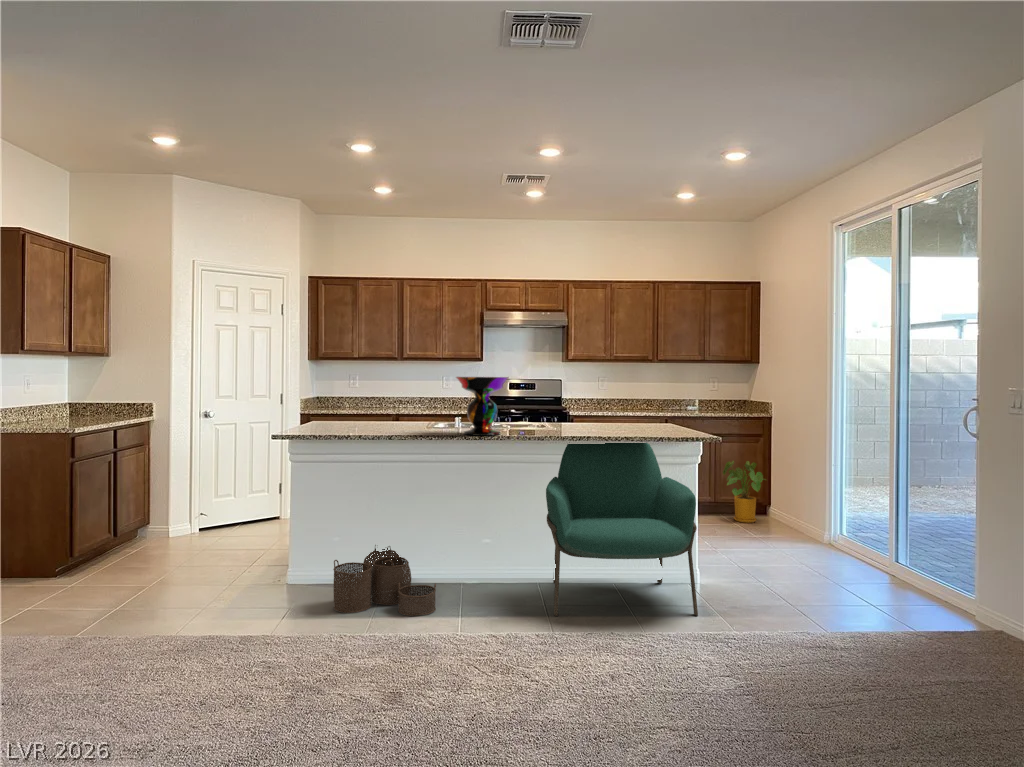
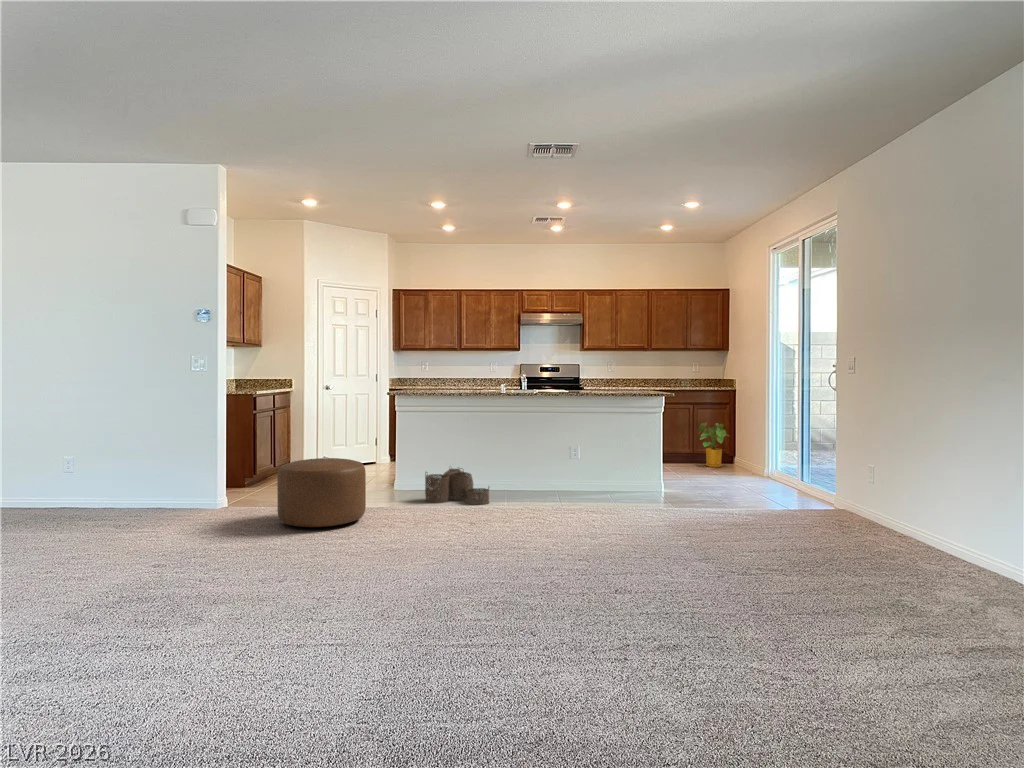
decorative bowl: present [456,377,509,436] -> none [501,357,536,396]
armchair: present [546,443,698,616] -> none [560,399,656,507]
ottoman: none [51,554,220,696] -> present [277,458,366,527]

